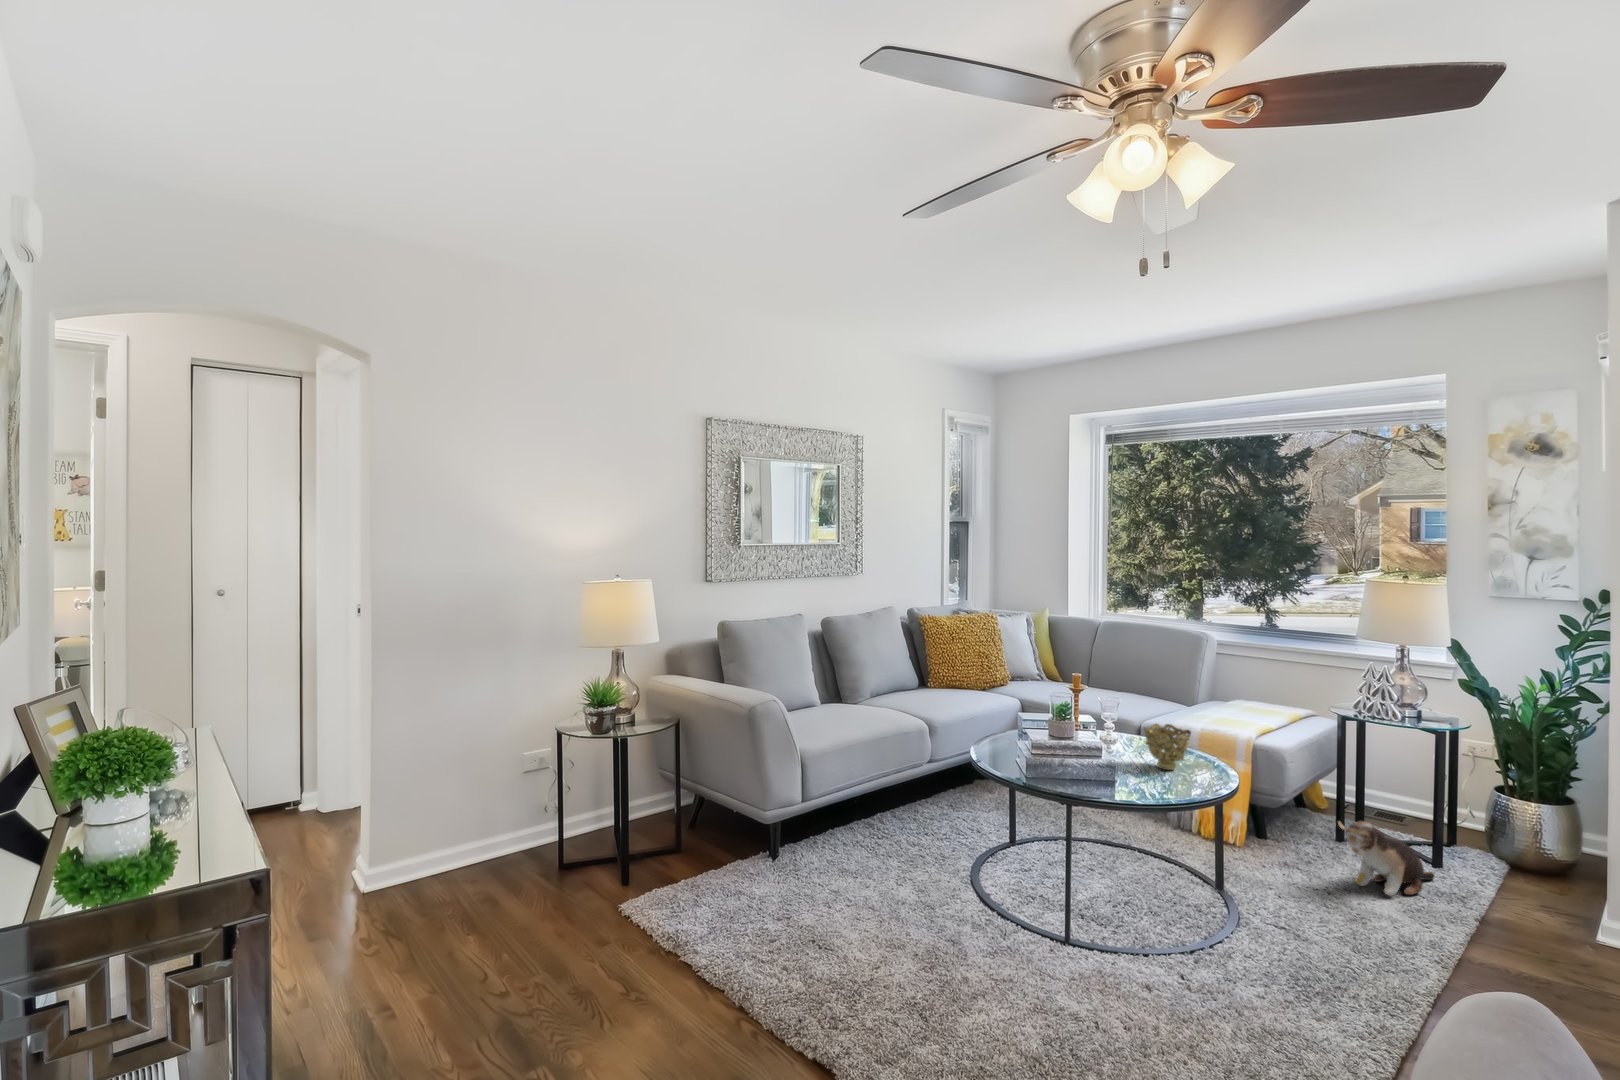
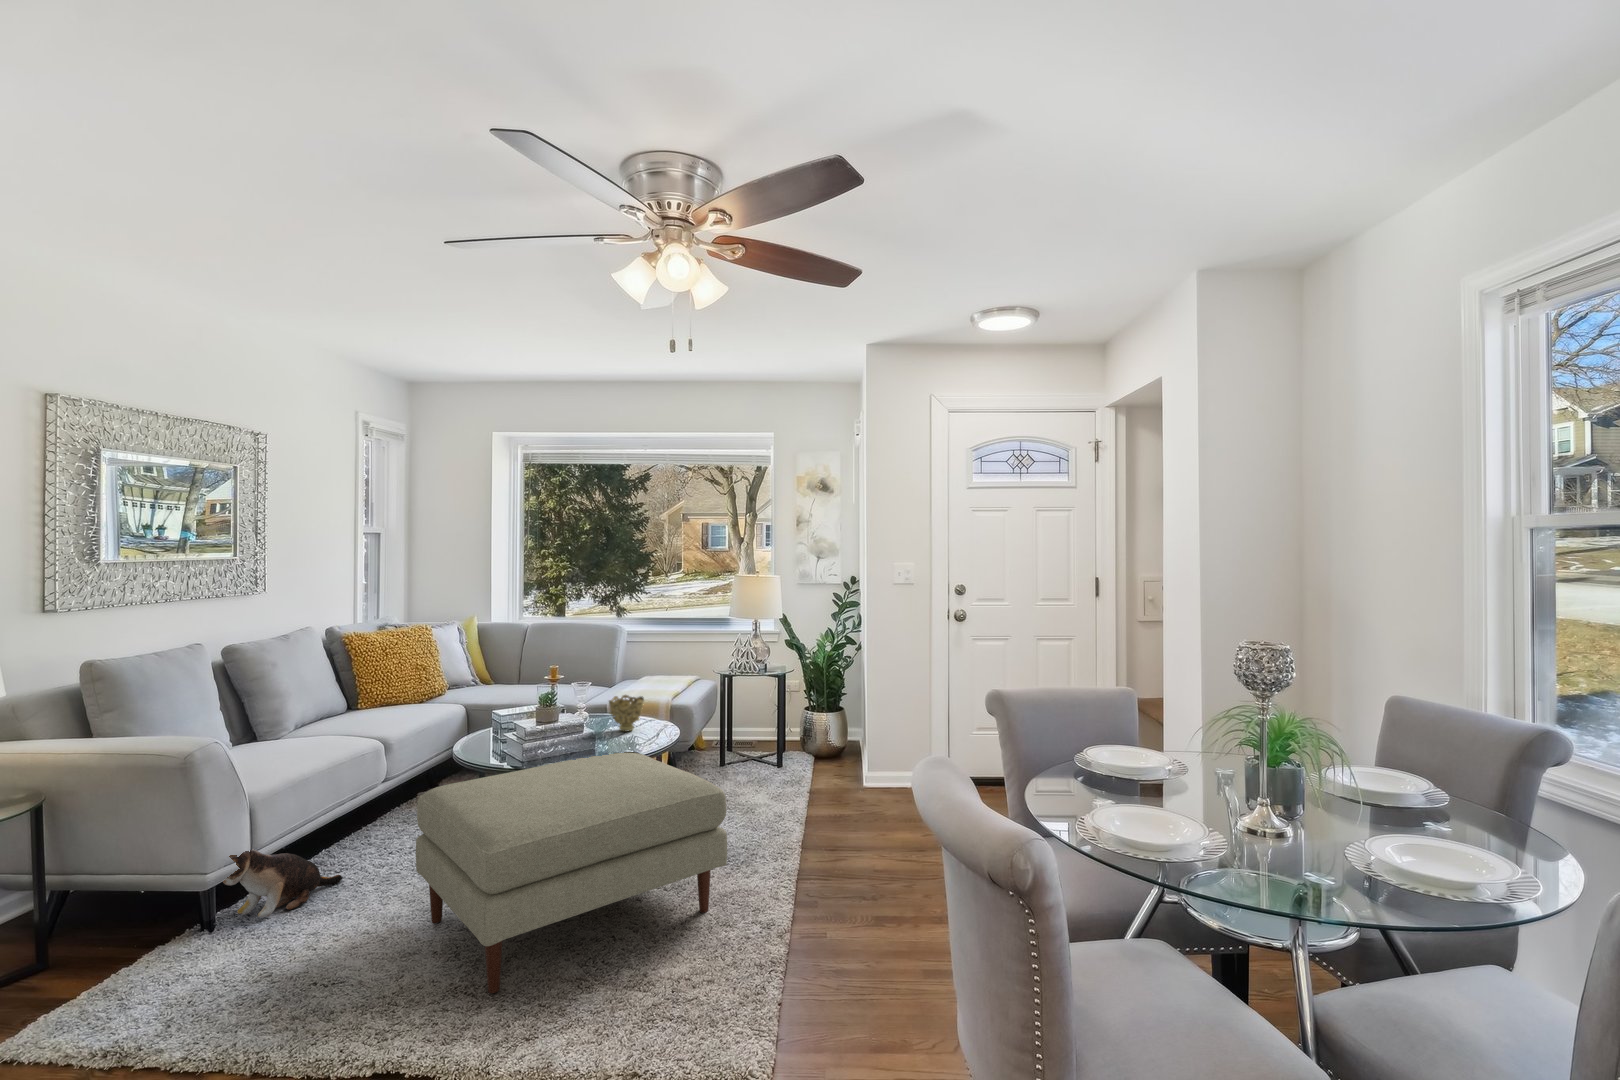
ottoman: none [916,787,1262,1041] -> present [416,752,727,993]
plush toy: present [1338,821,1434,895] -> present [223,849,342,917]

